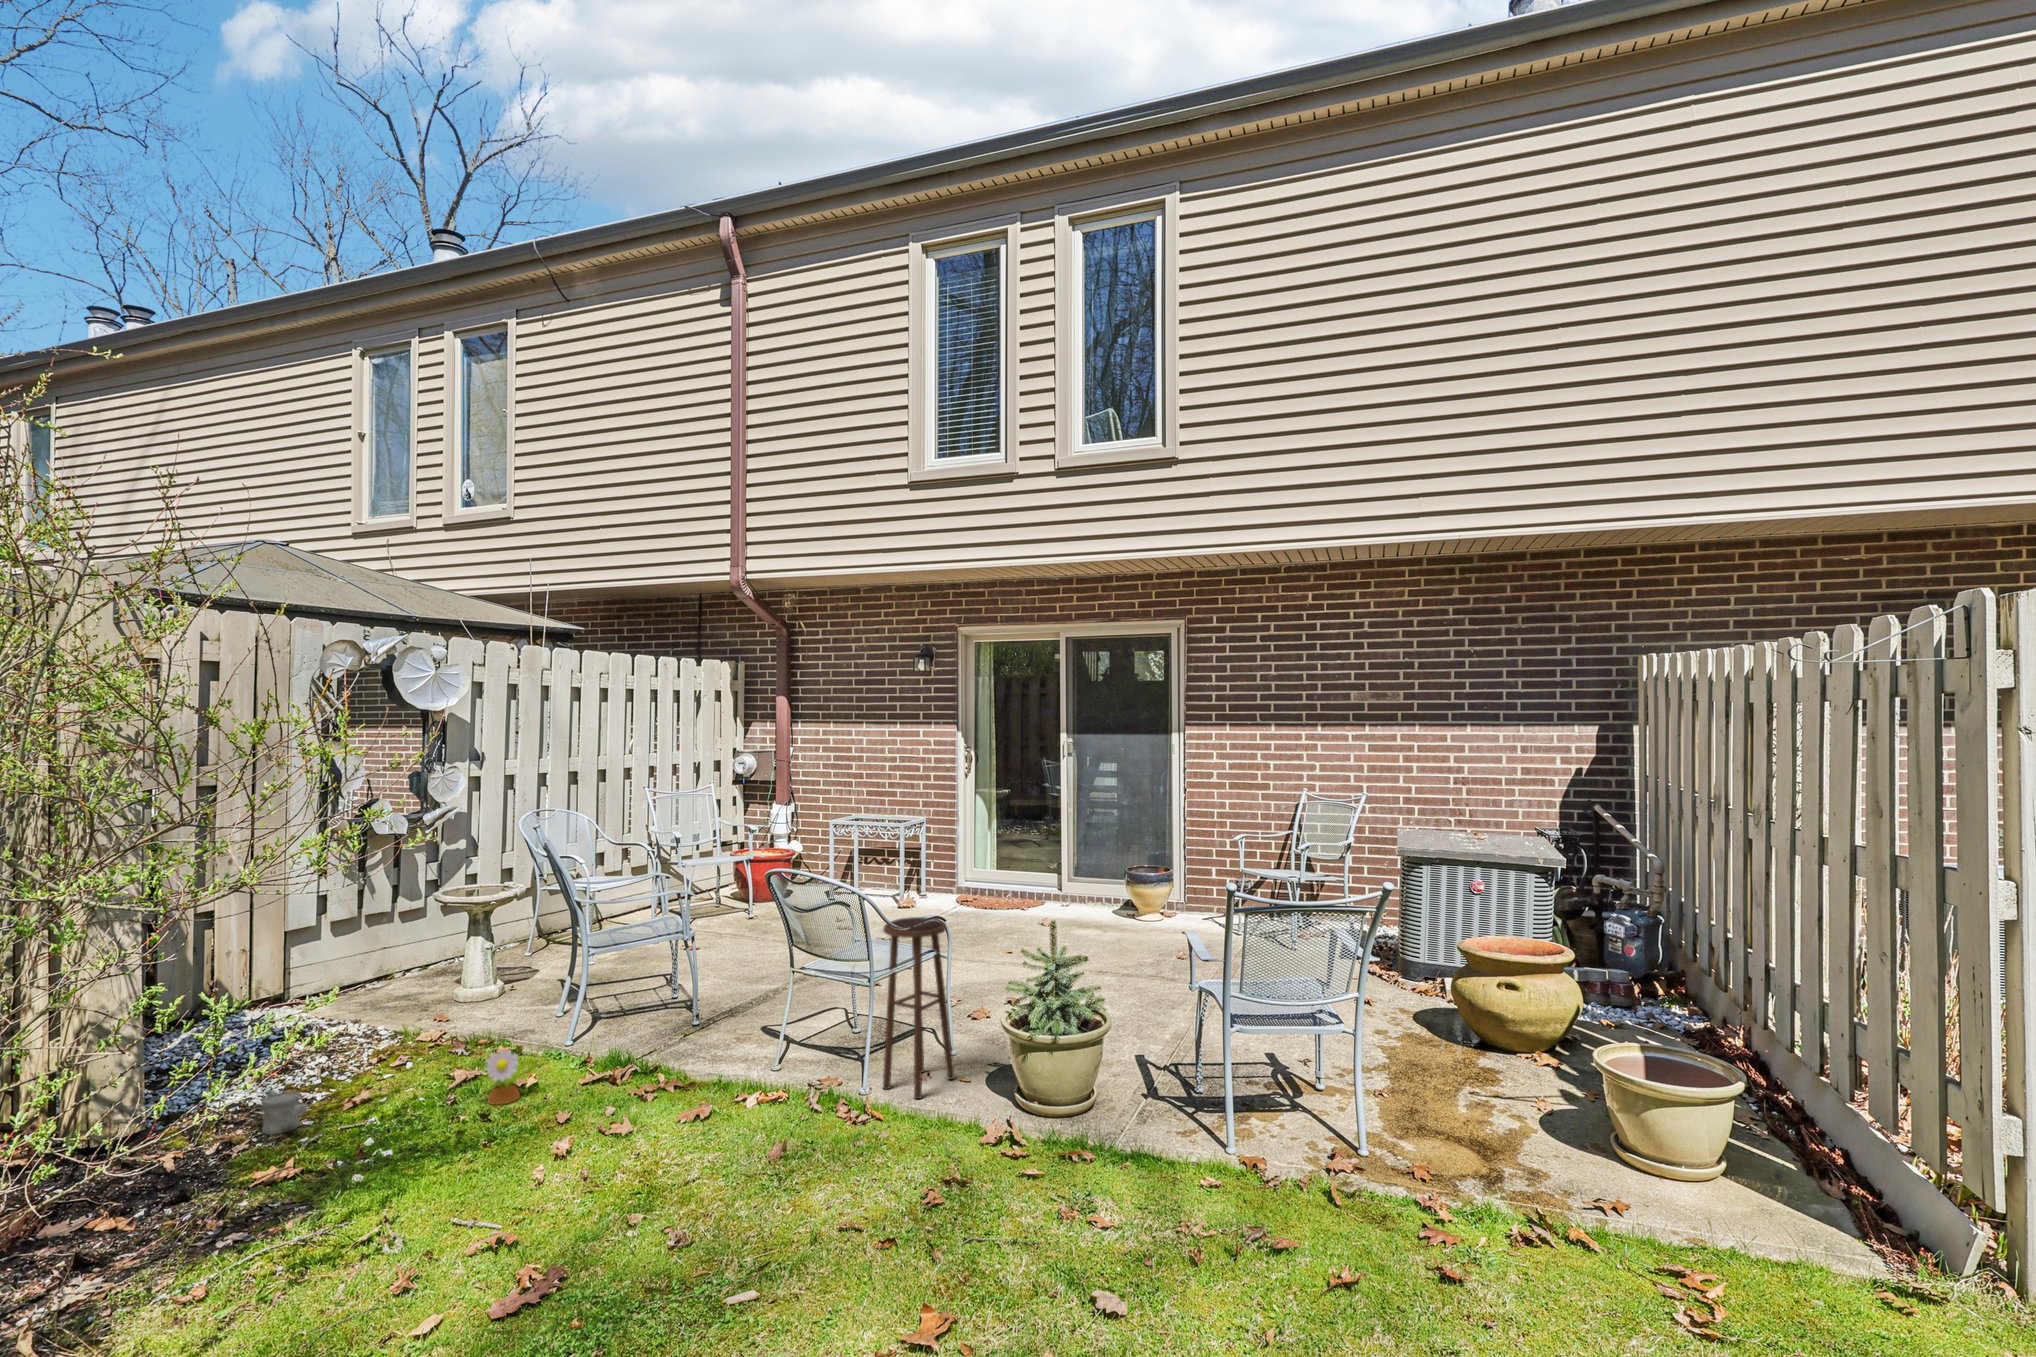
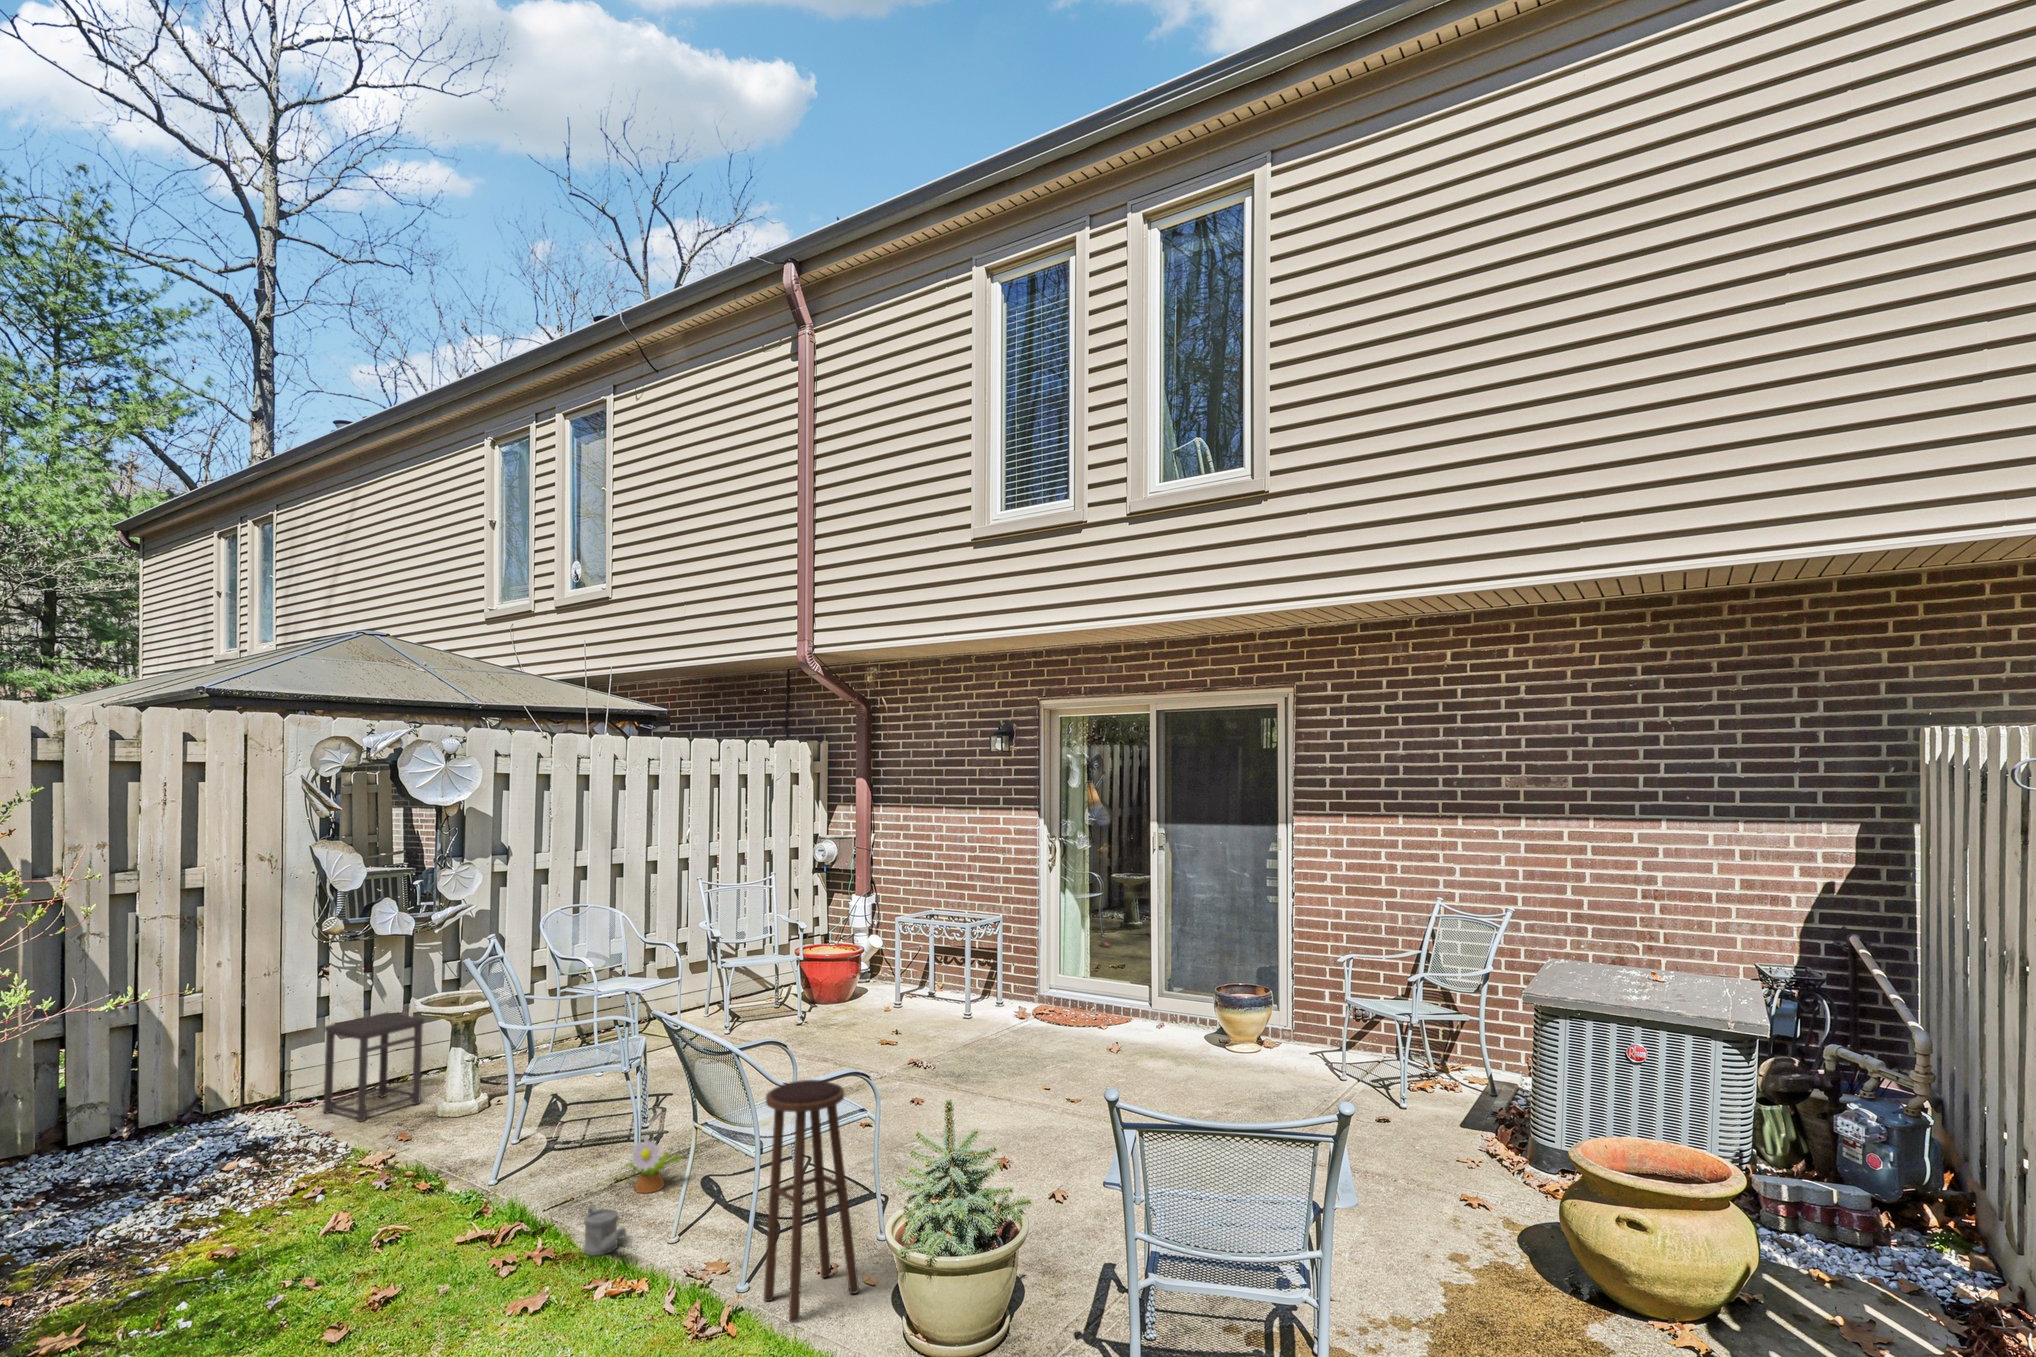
side table: none [340,908,437,1005] -> present [323,1013,424,1122]
decorative plant: present [475,1049,539,1105] -> present [627,1139,682,1193]
watering can: present [262,1090,308,1135] -> present [584,1206,626,1256]

